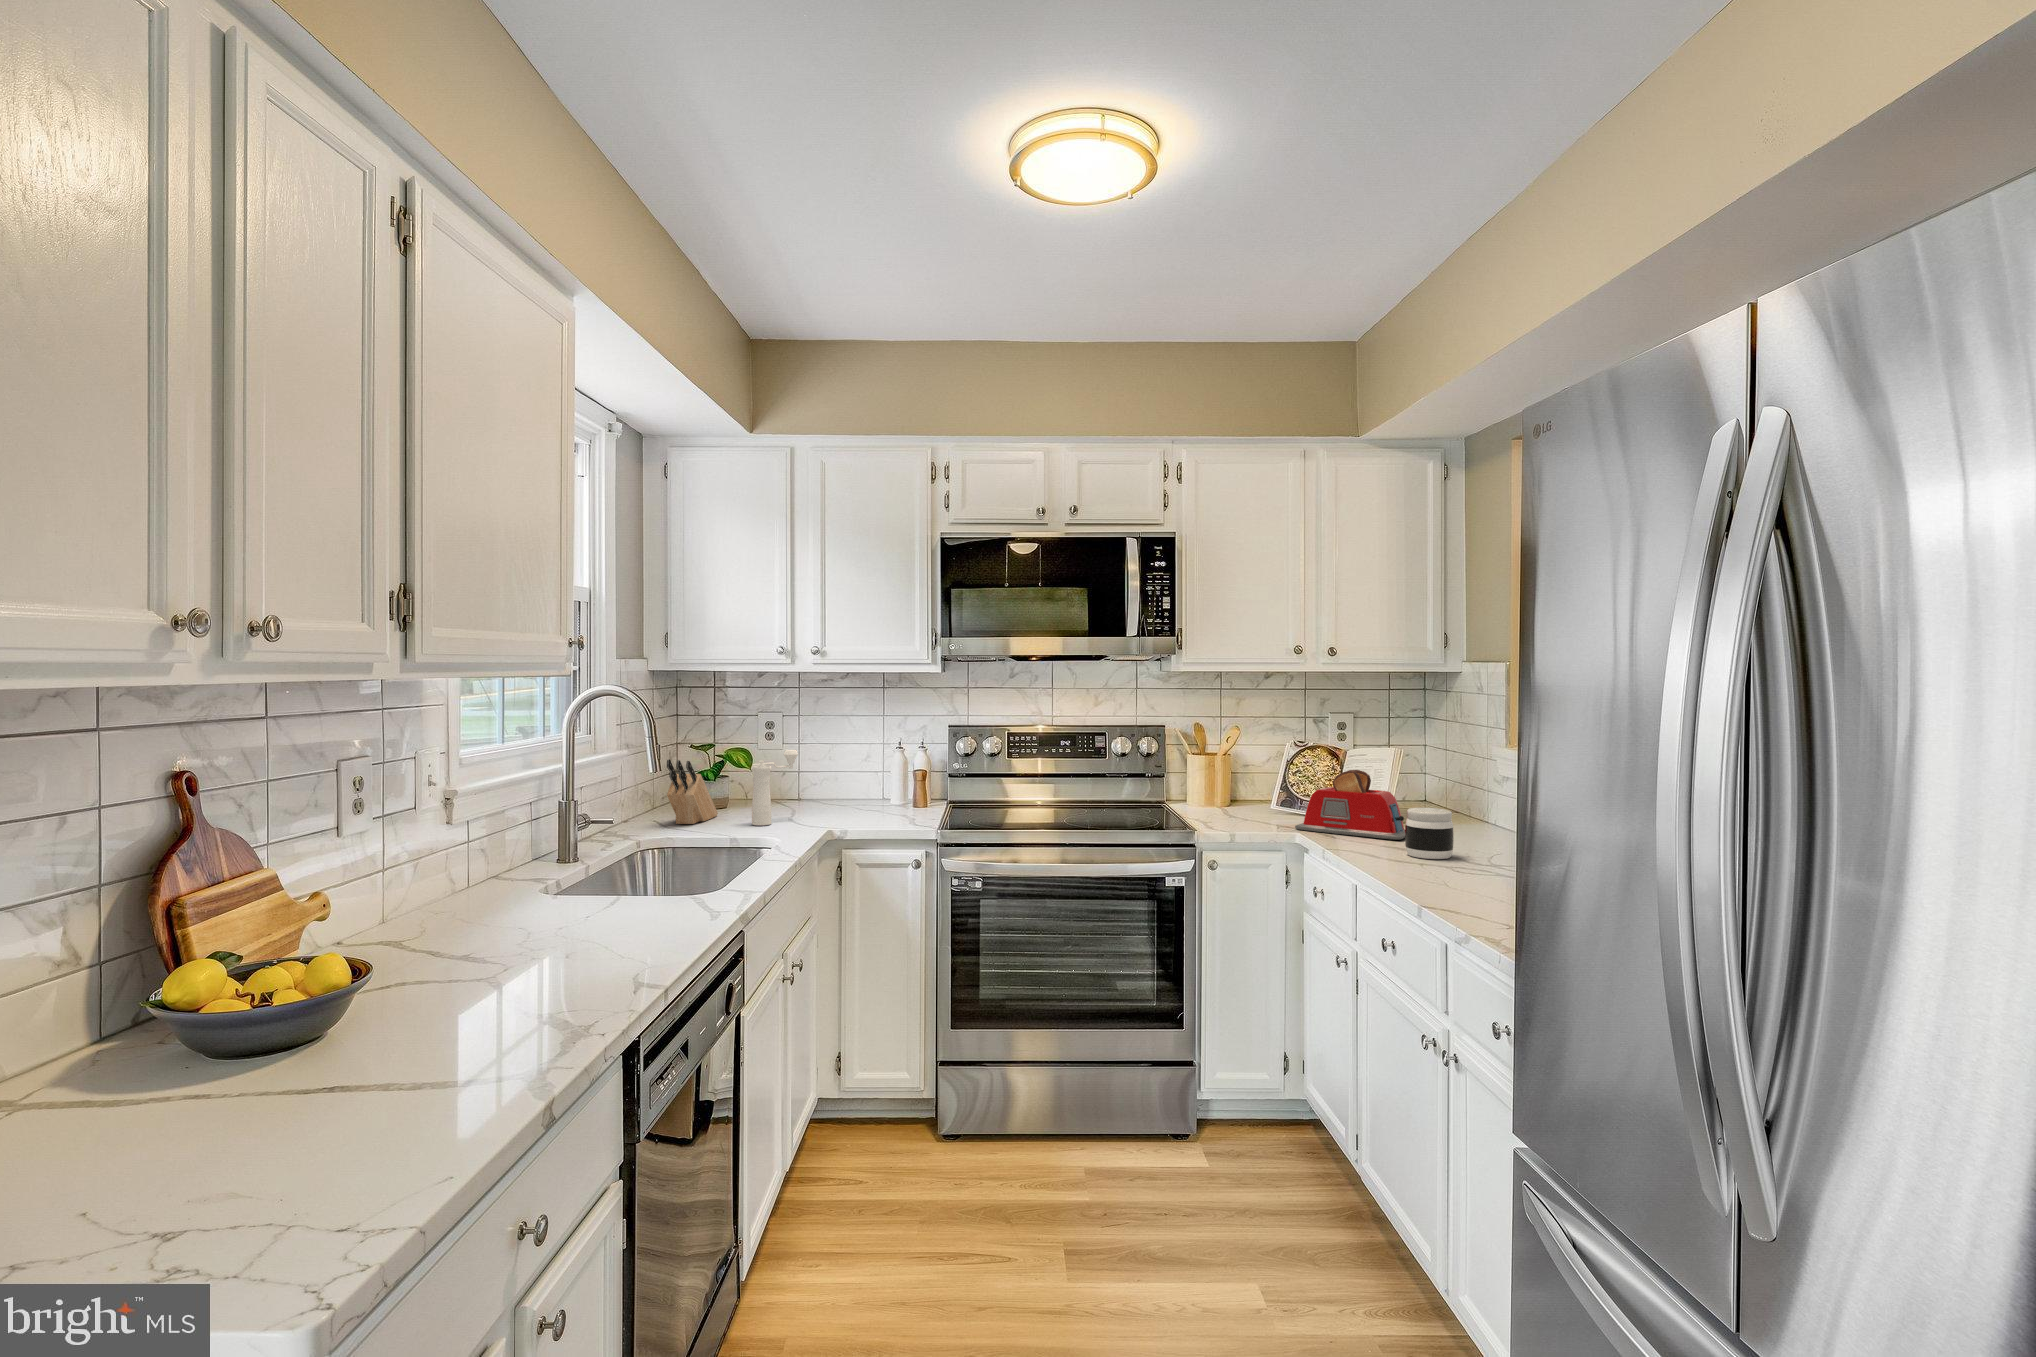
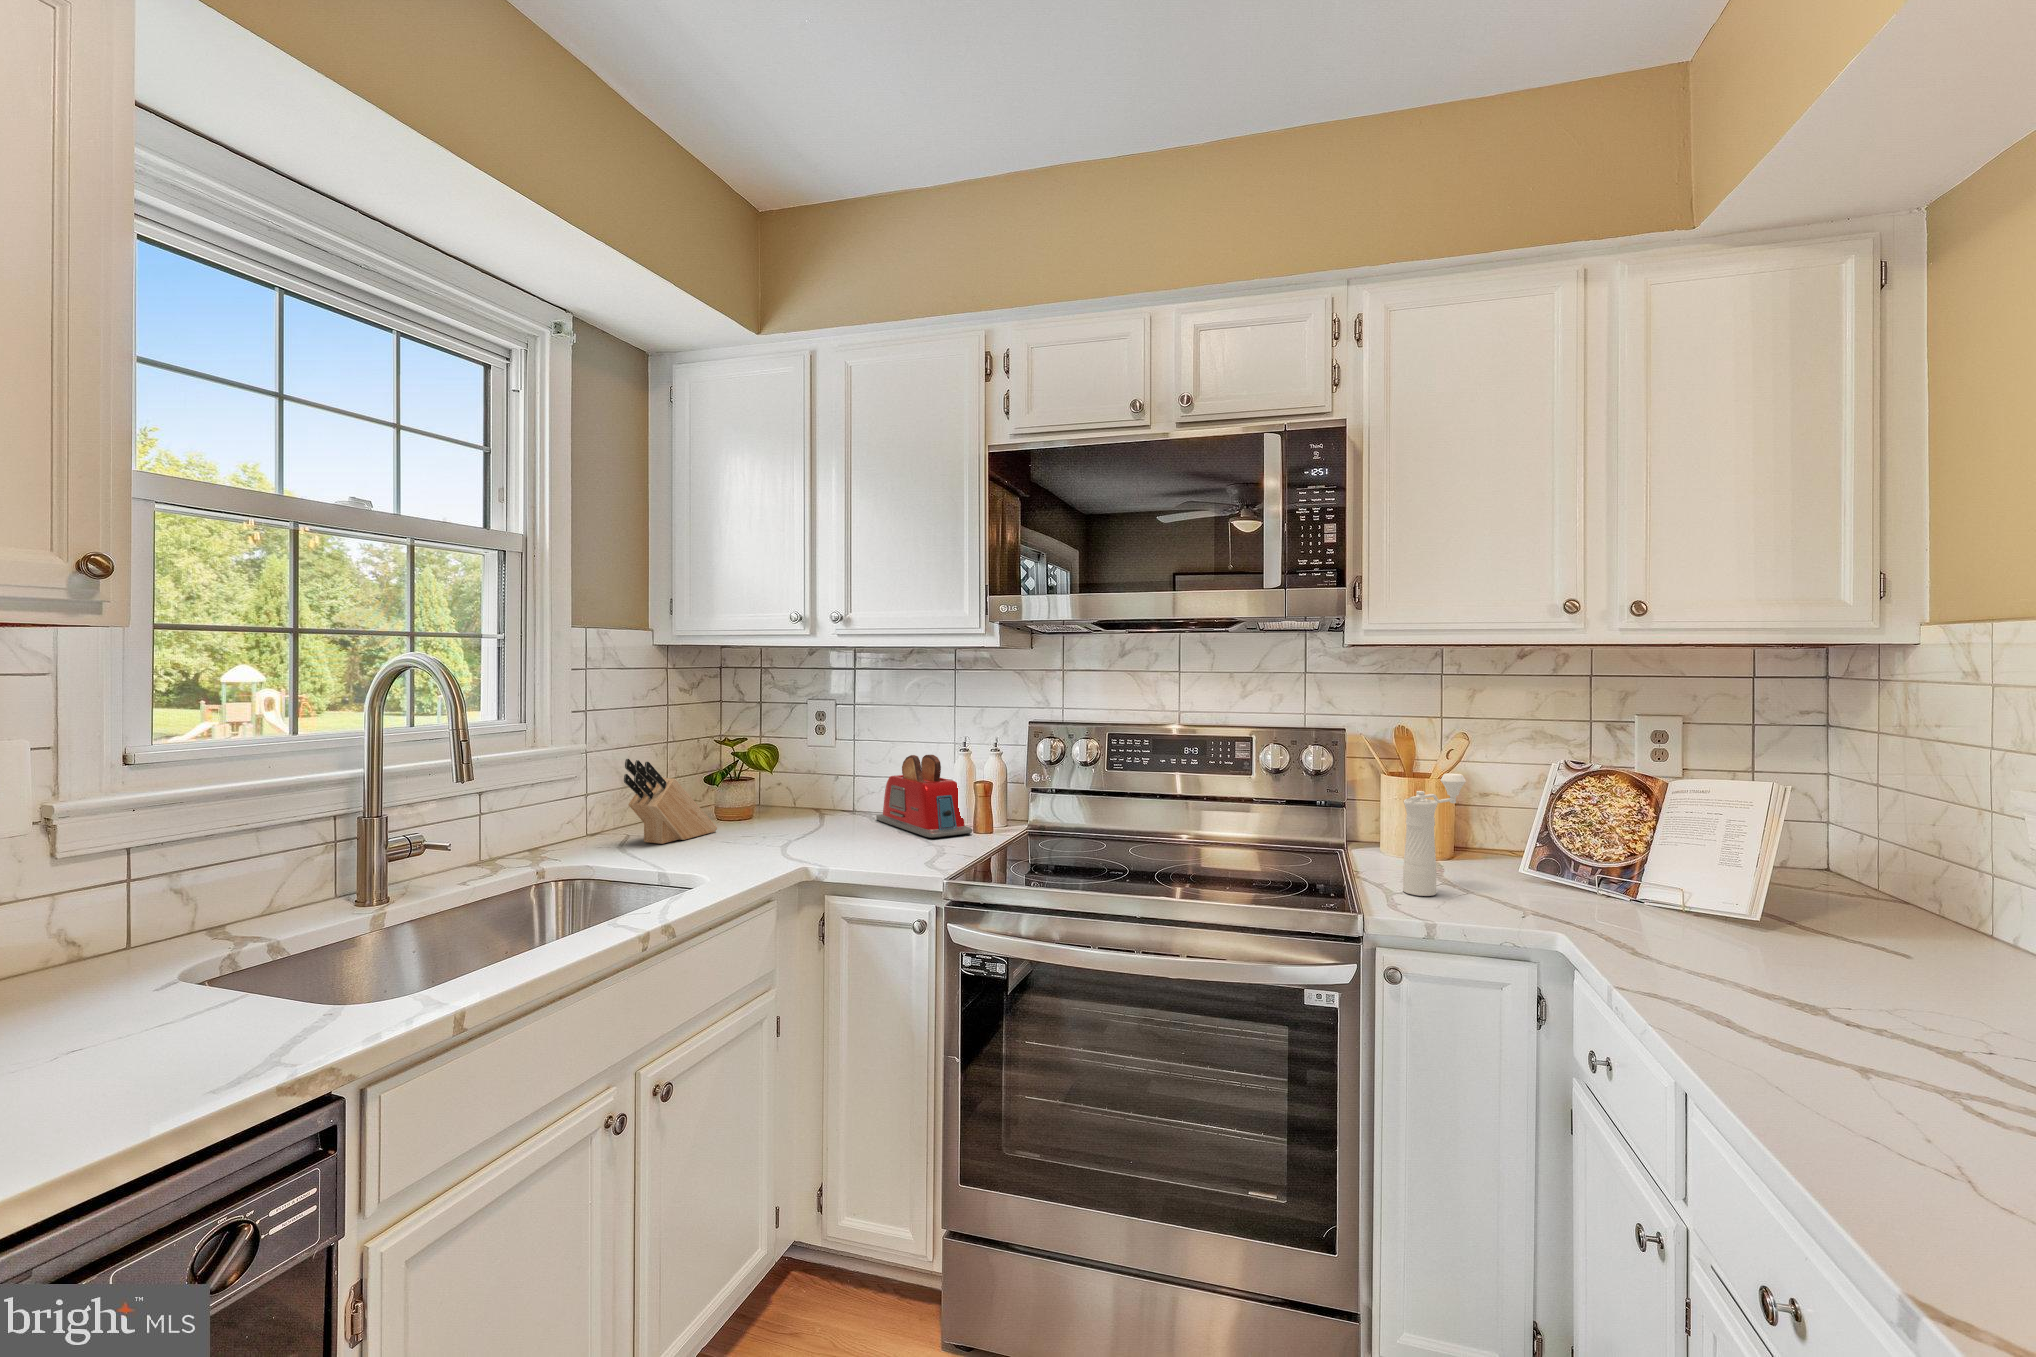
pepper mill: present [752,750,798,826] -> present [1403,773,1466,896]
toaster: present [1295,770,1405,840] -> present [876,755,972,838]
jar: present [1405,808,1454,859] -> none [1810,926,1947,1057]

